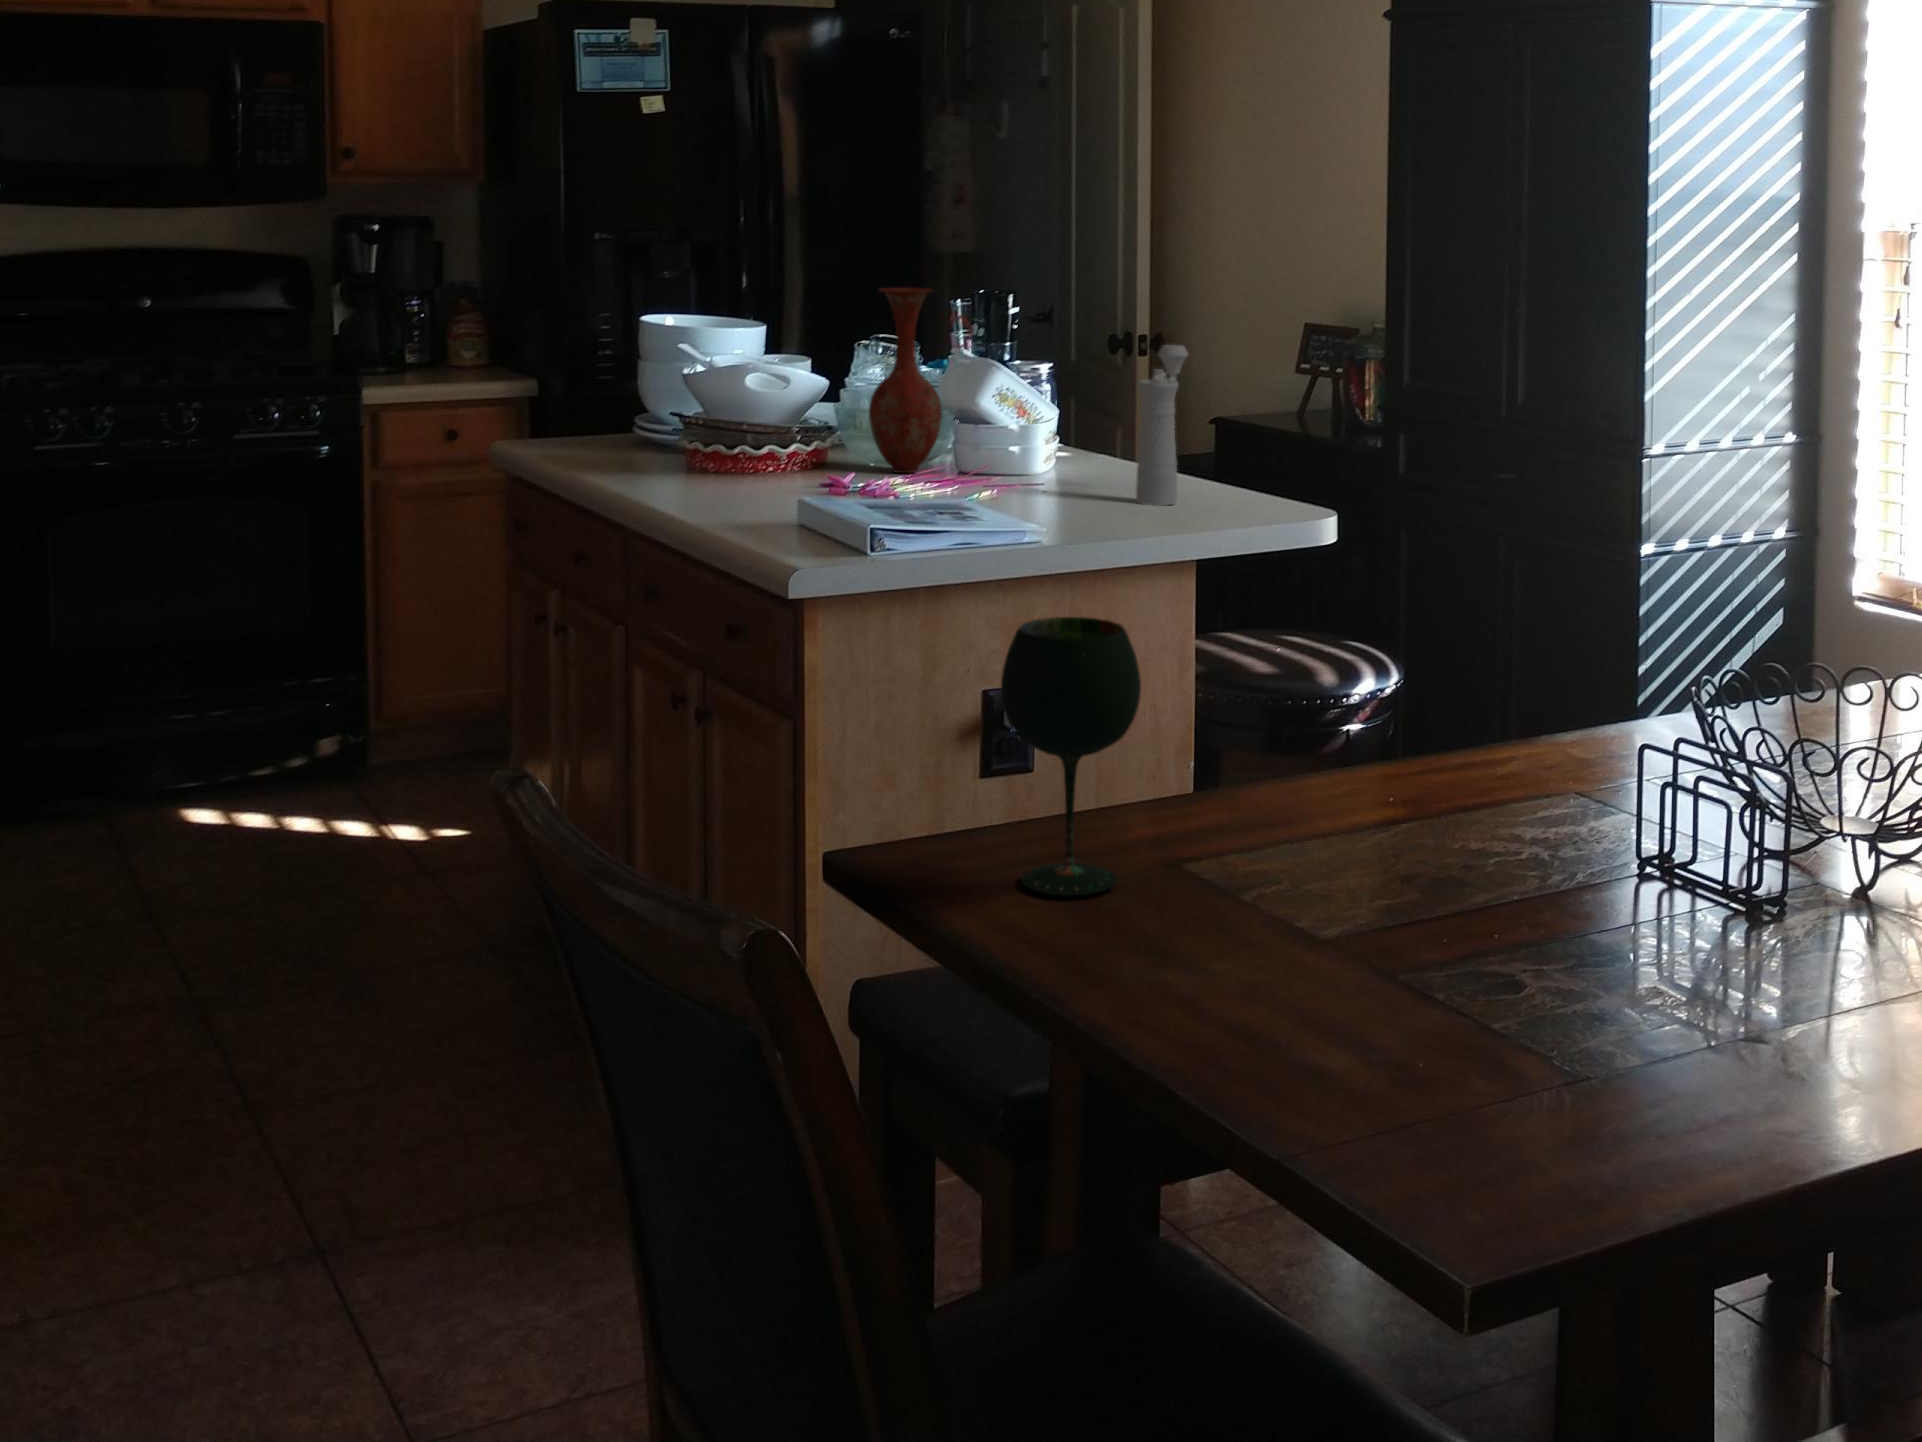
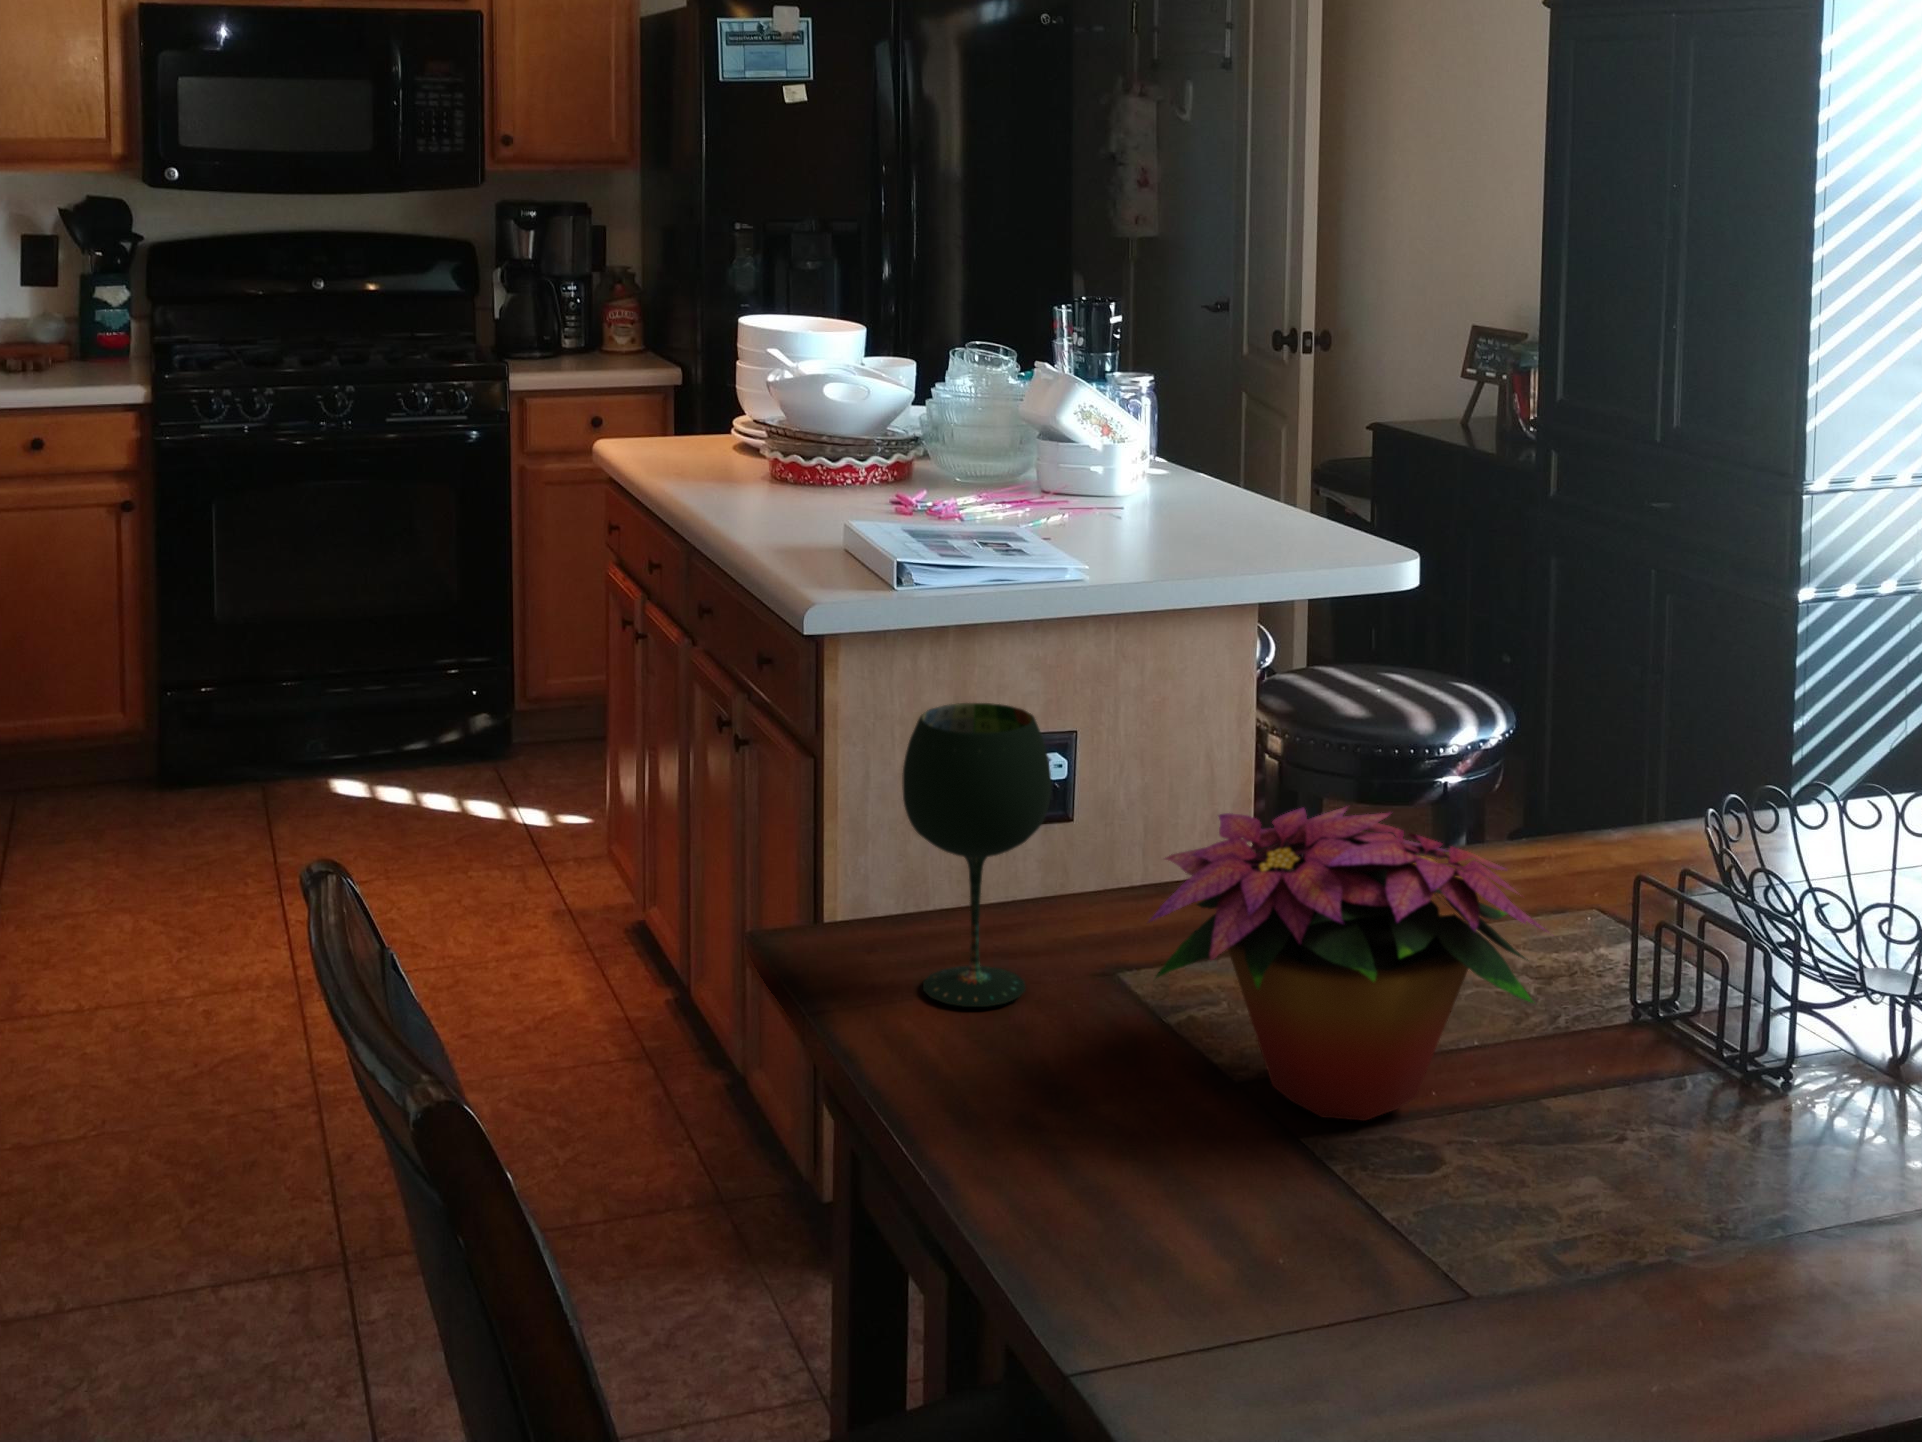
vase: present [869,288,942,473] -> none [938,300,1013,493]
pepper mill: present [1136,345,1188,506] -> none [1204,367,1268,540]
flower arrangement: none [1257,680,1645,959] -> present [1150,807,1546,1121]

